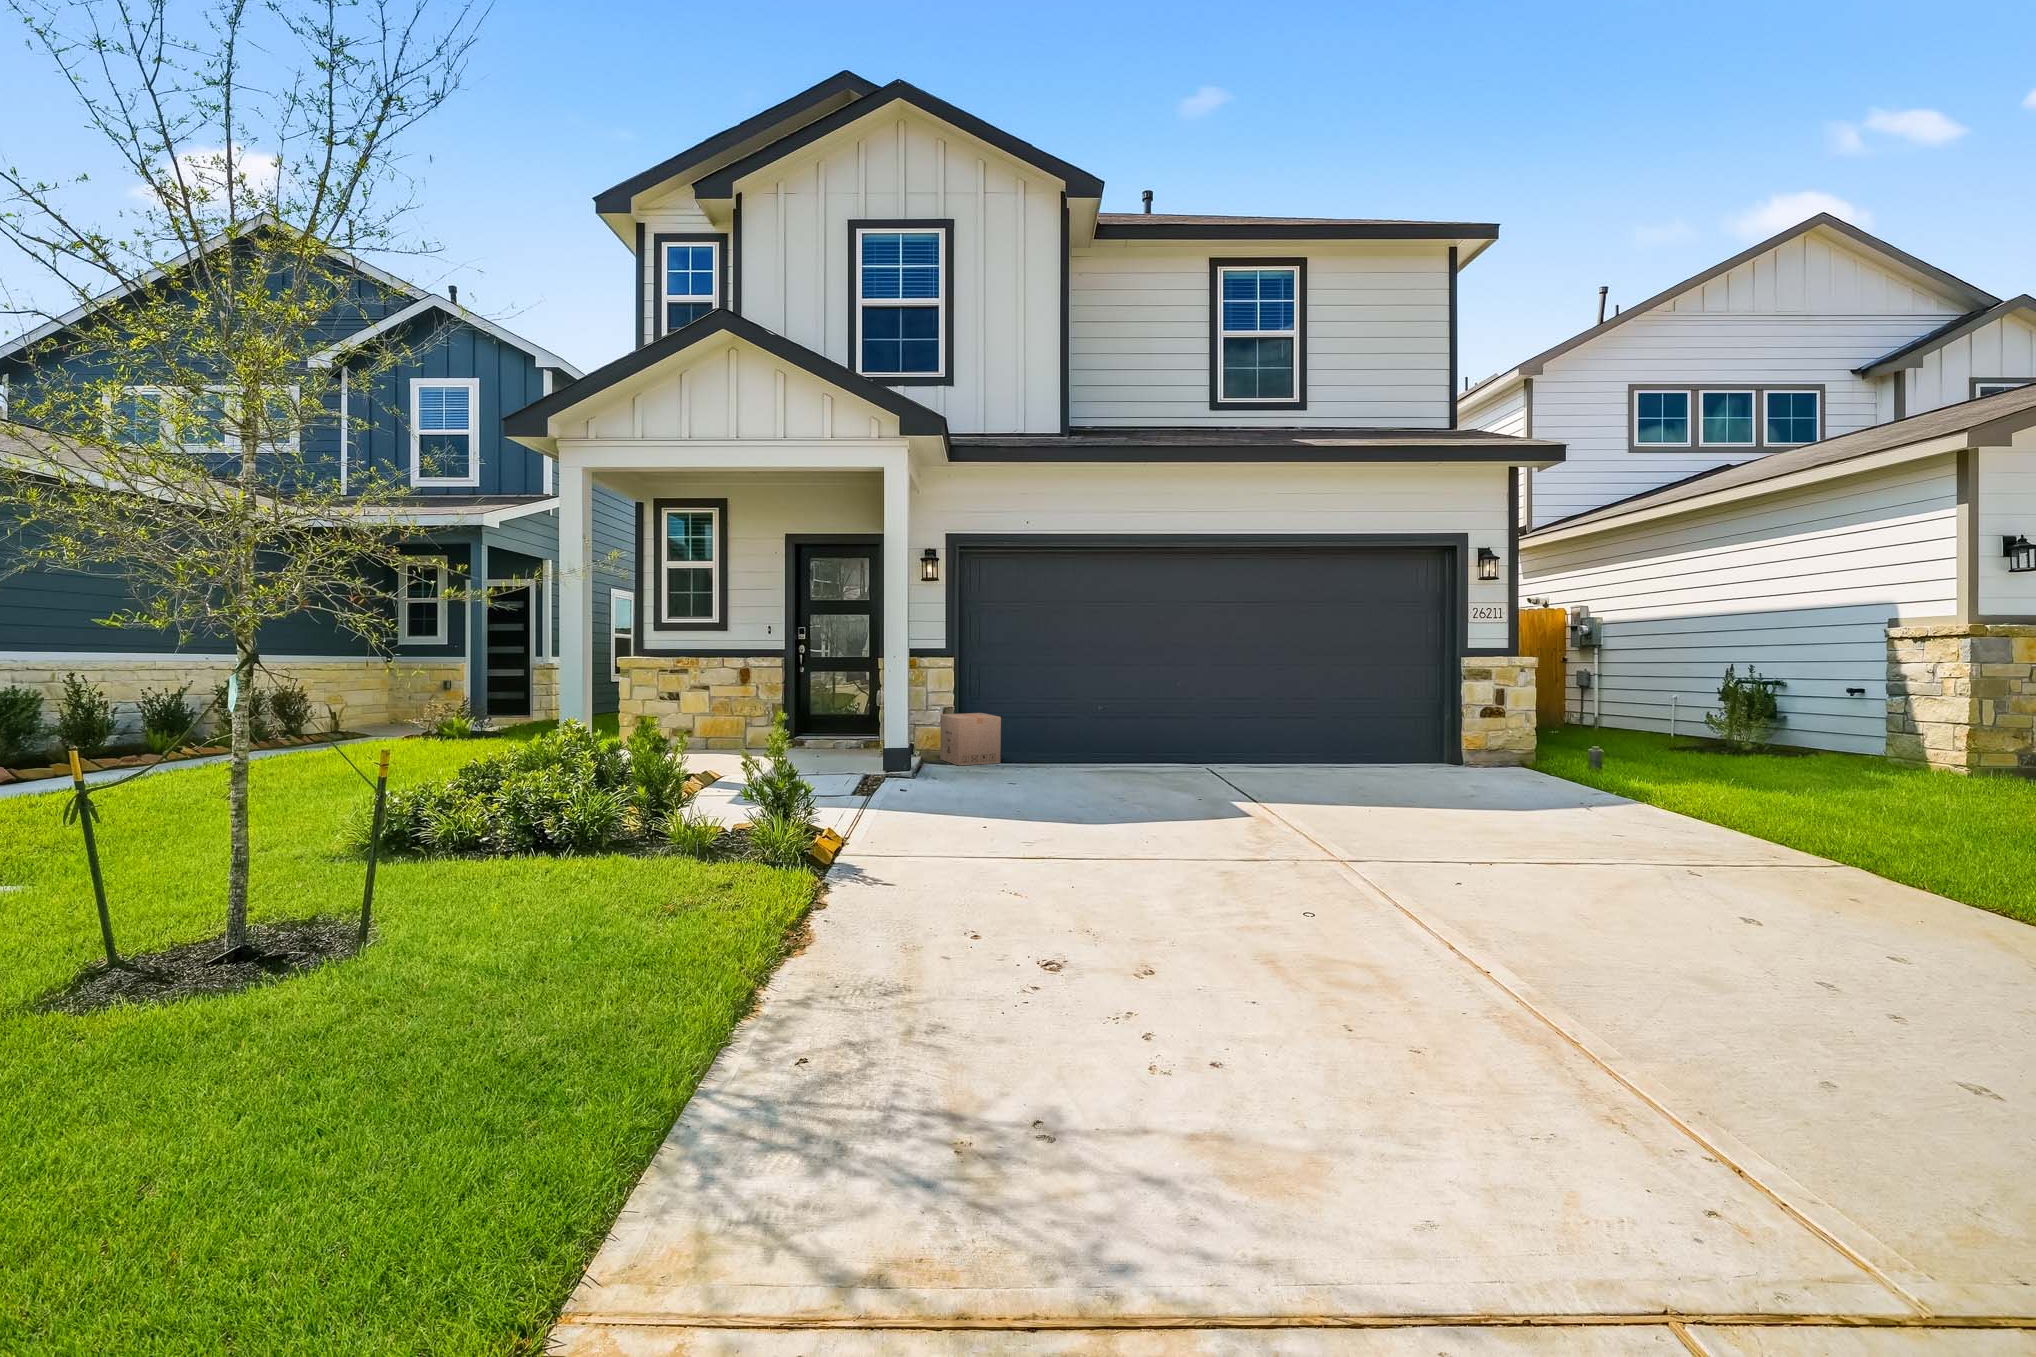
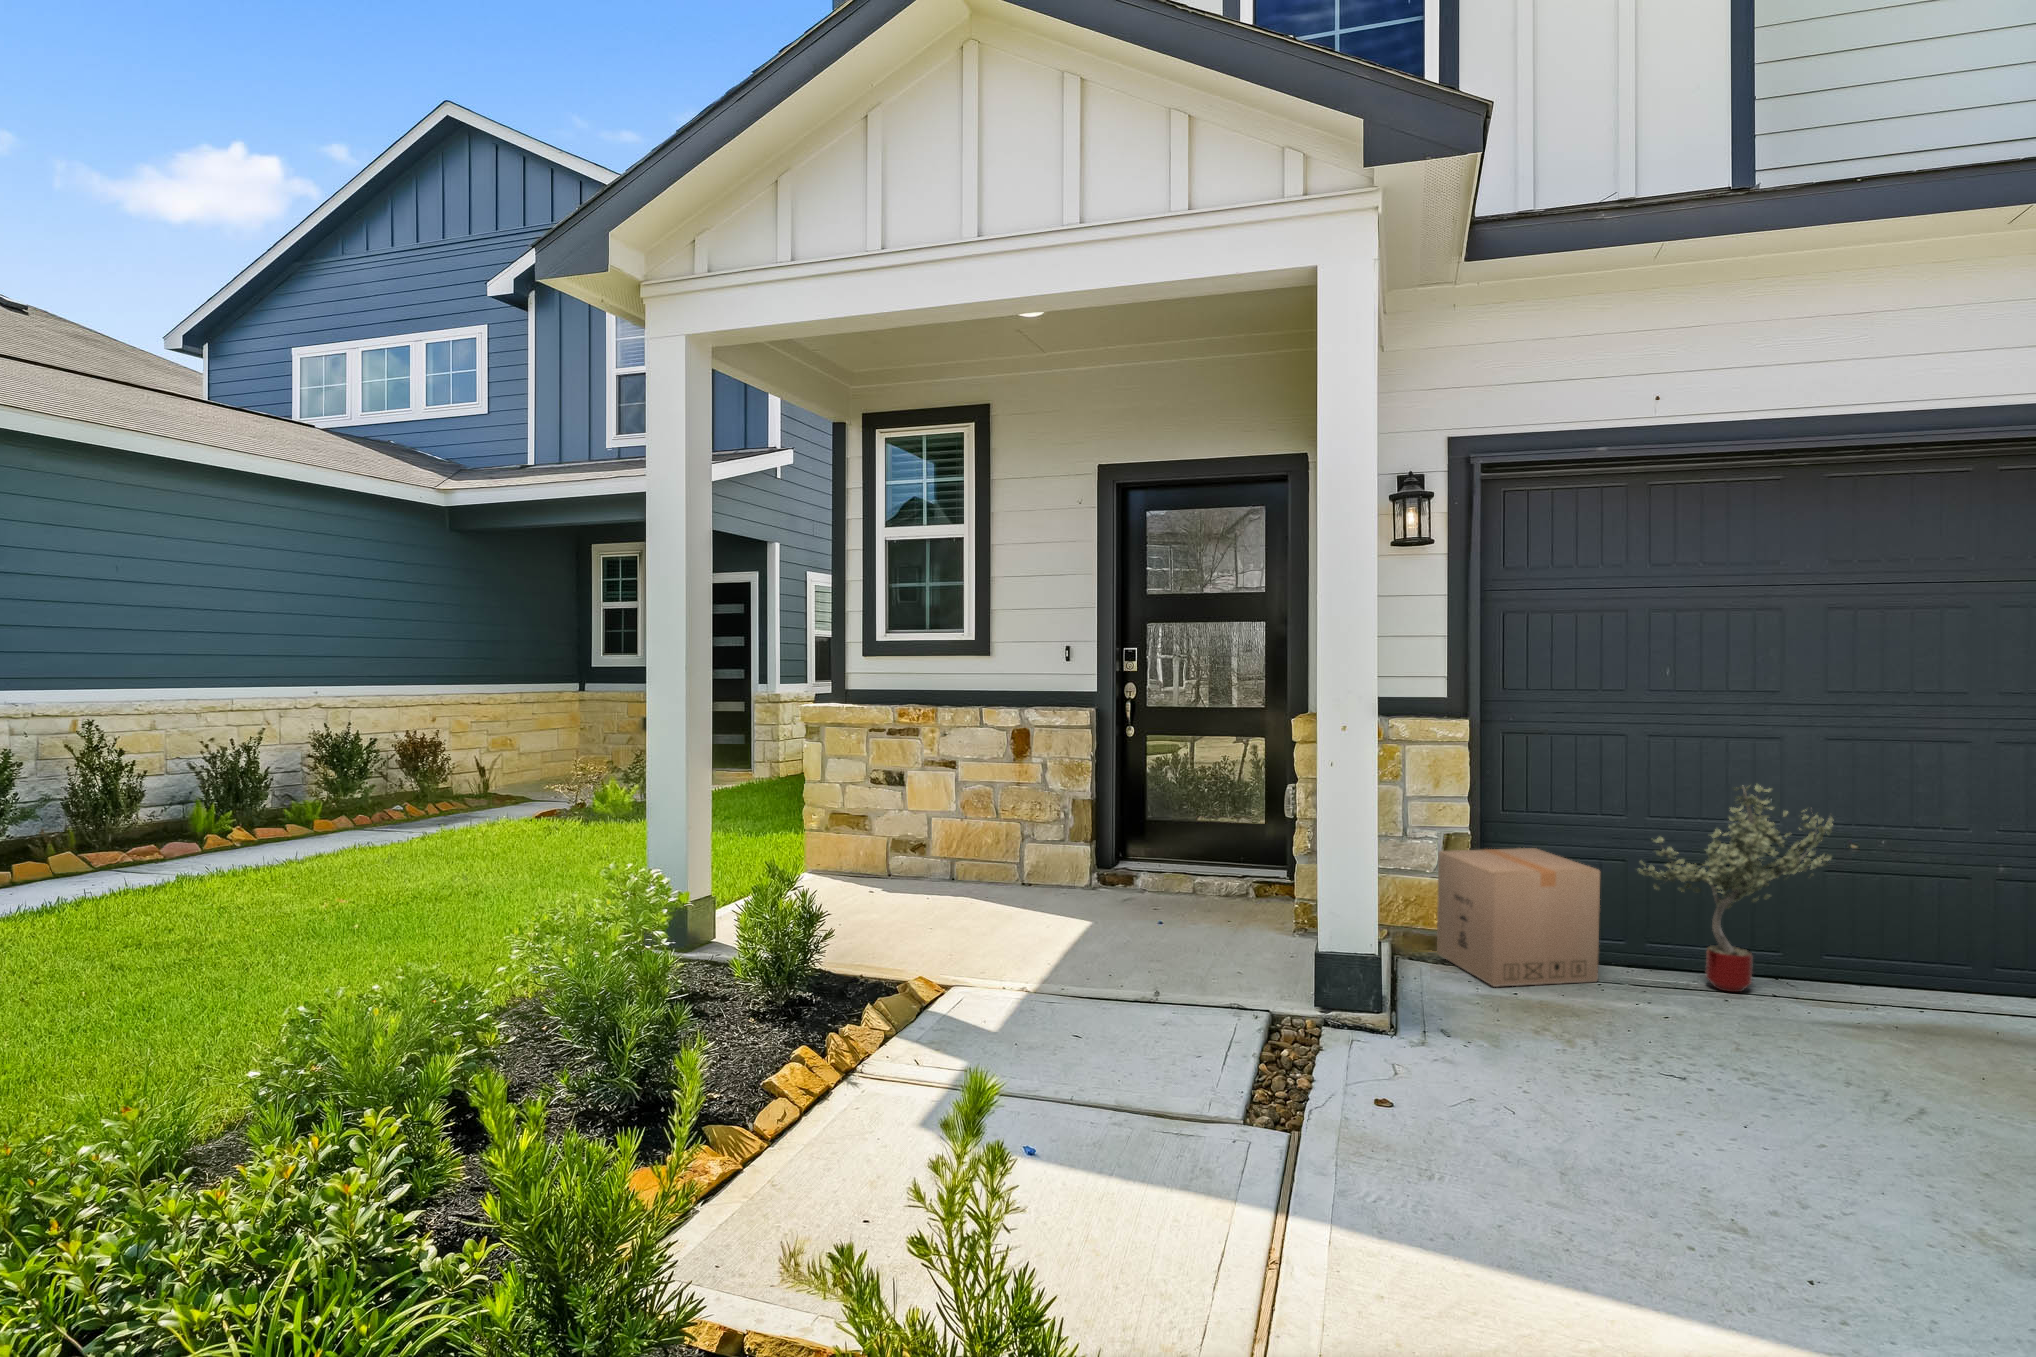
potted tree: none [1015,680,1083,763] -> present [1638,784,1833,992]

